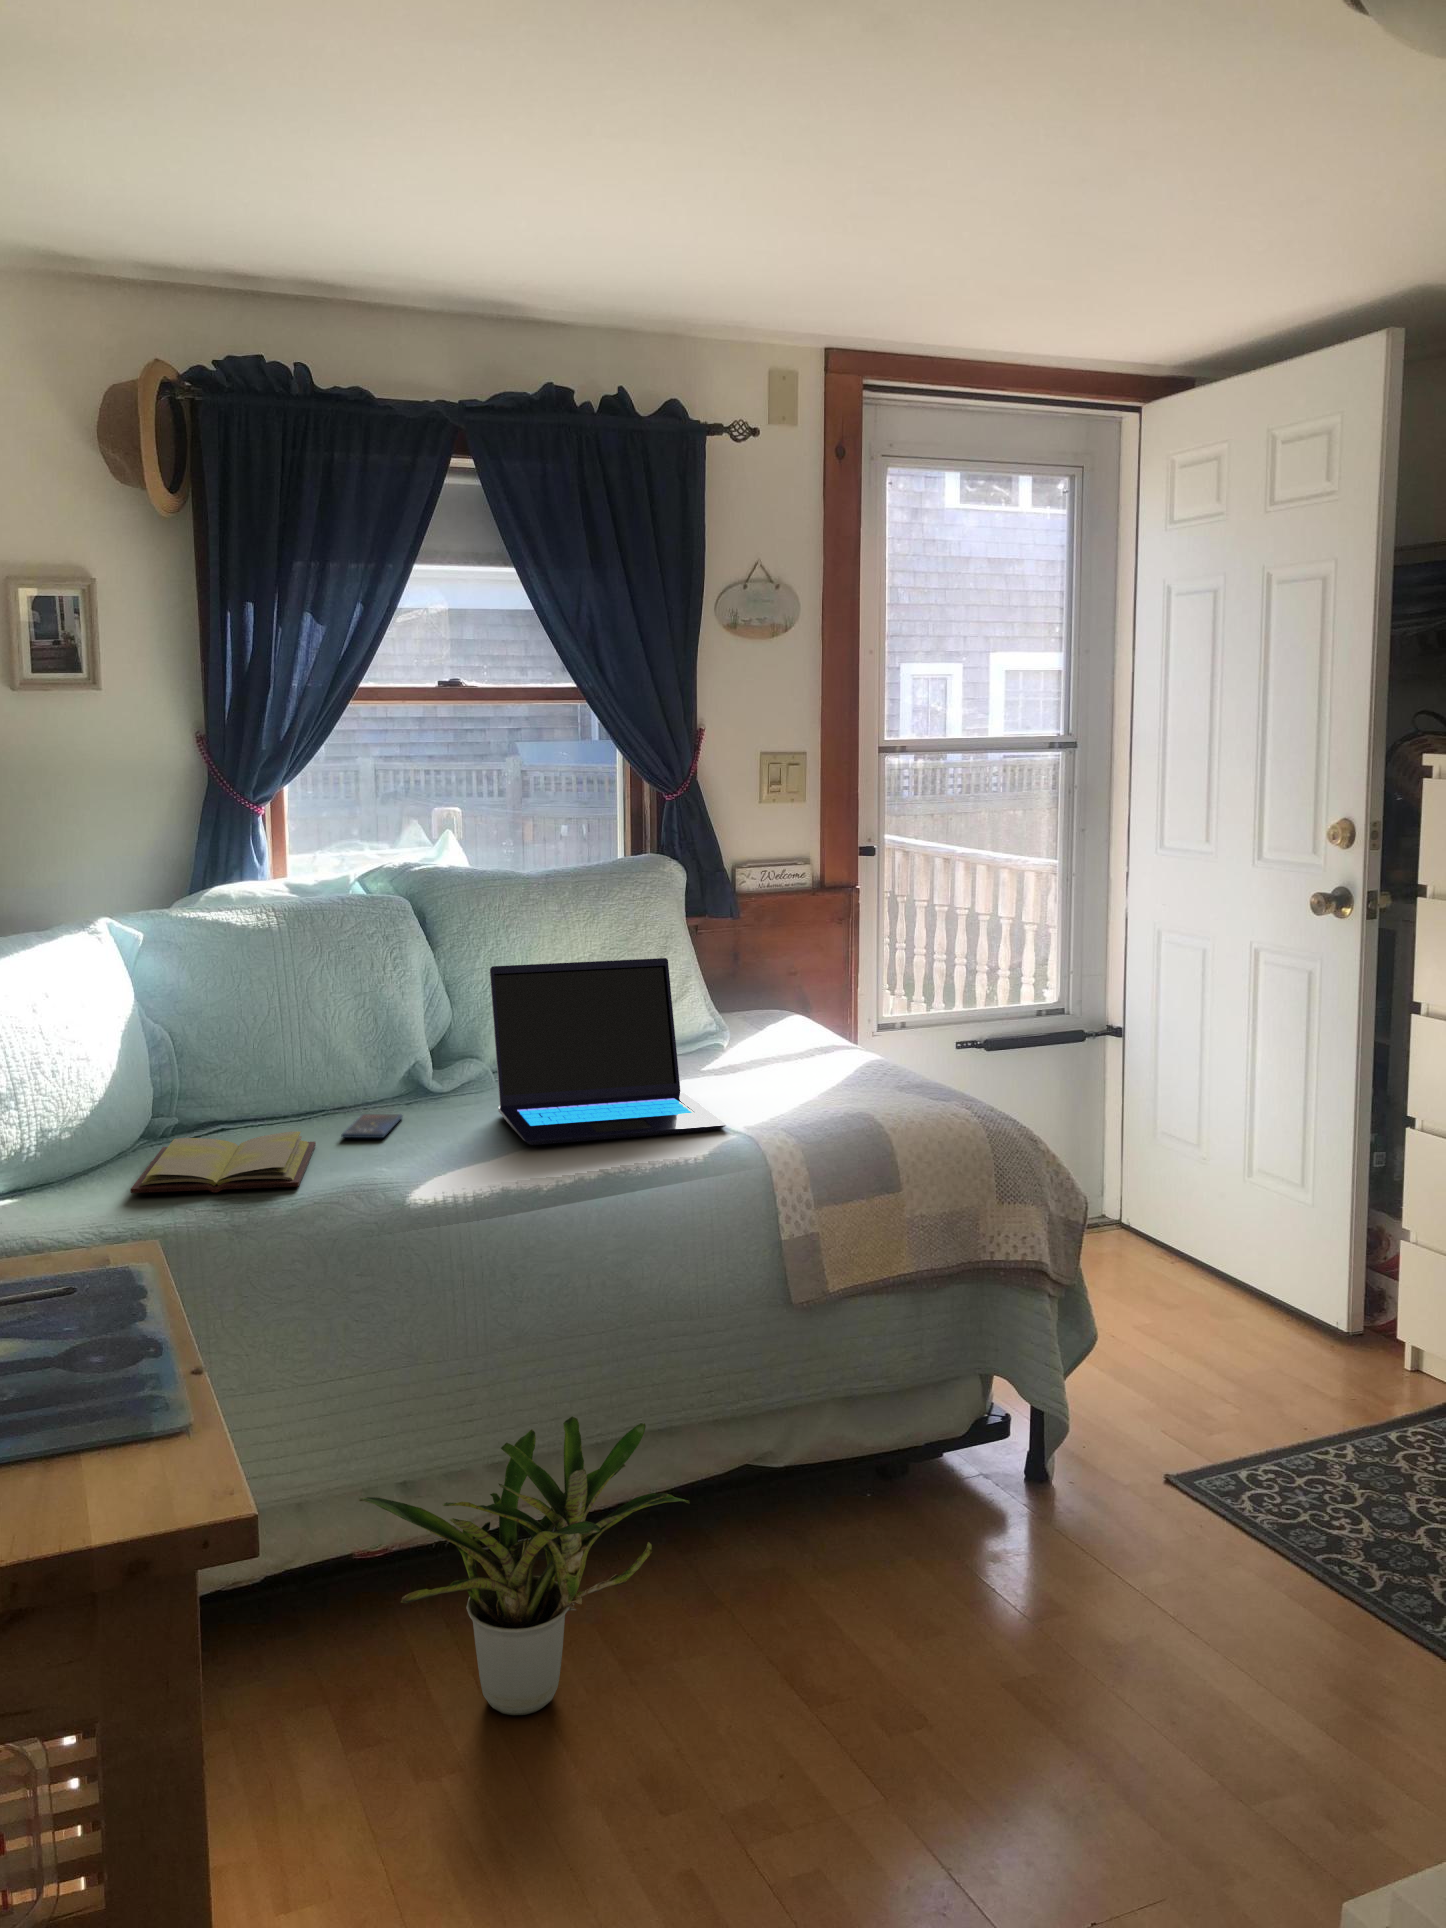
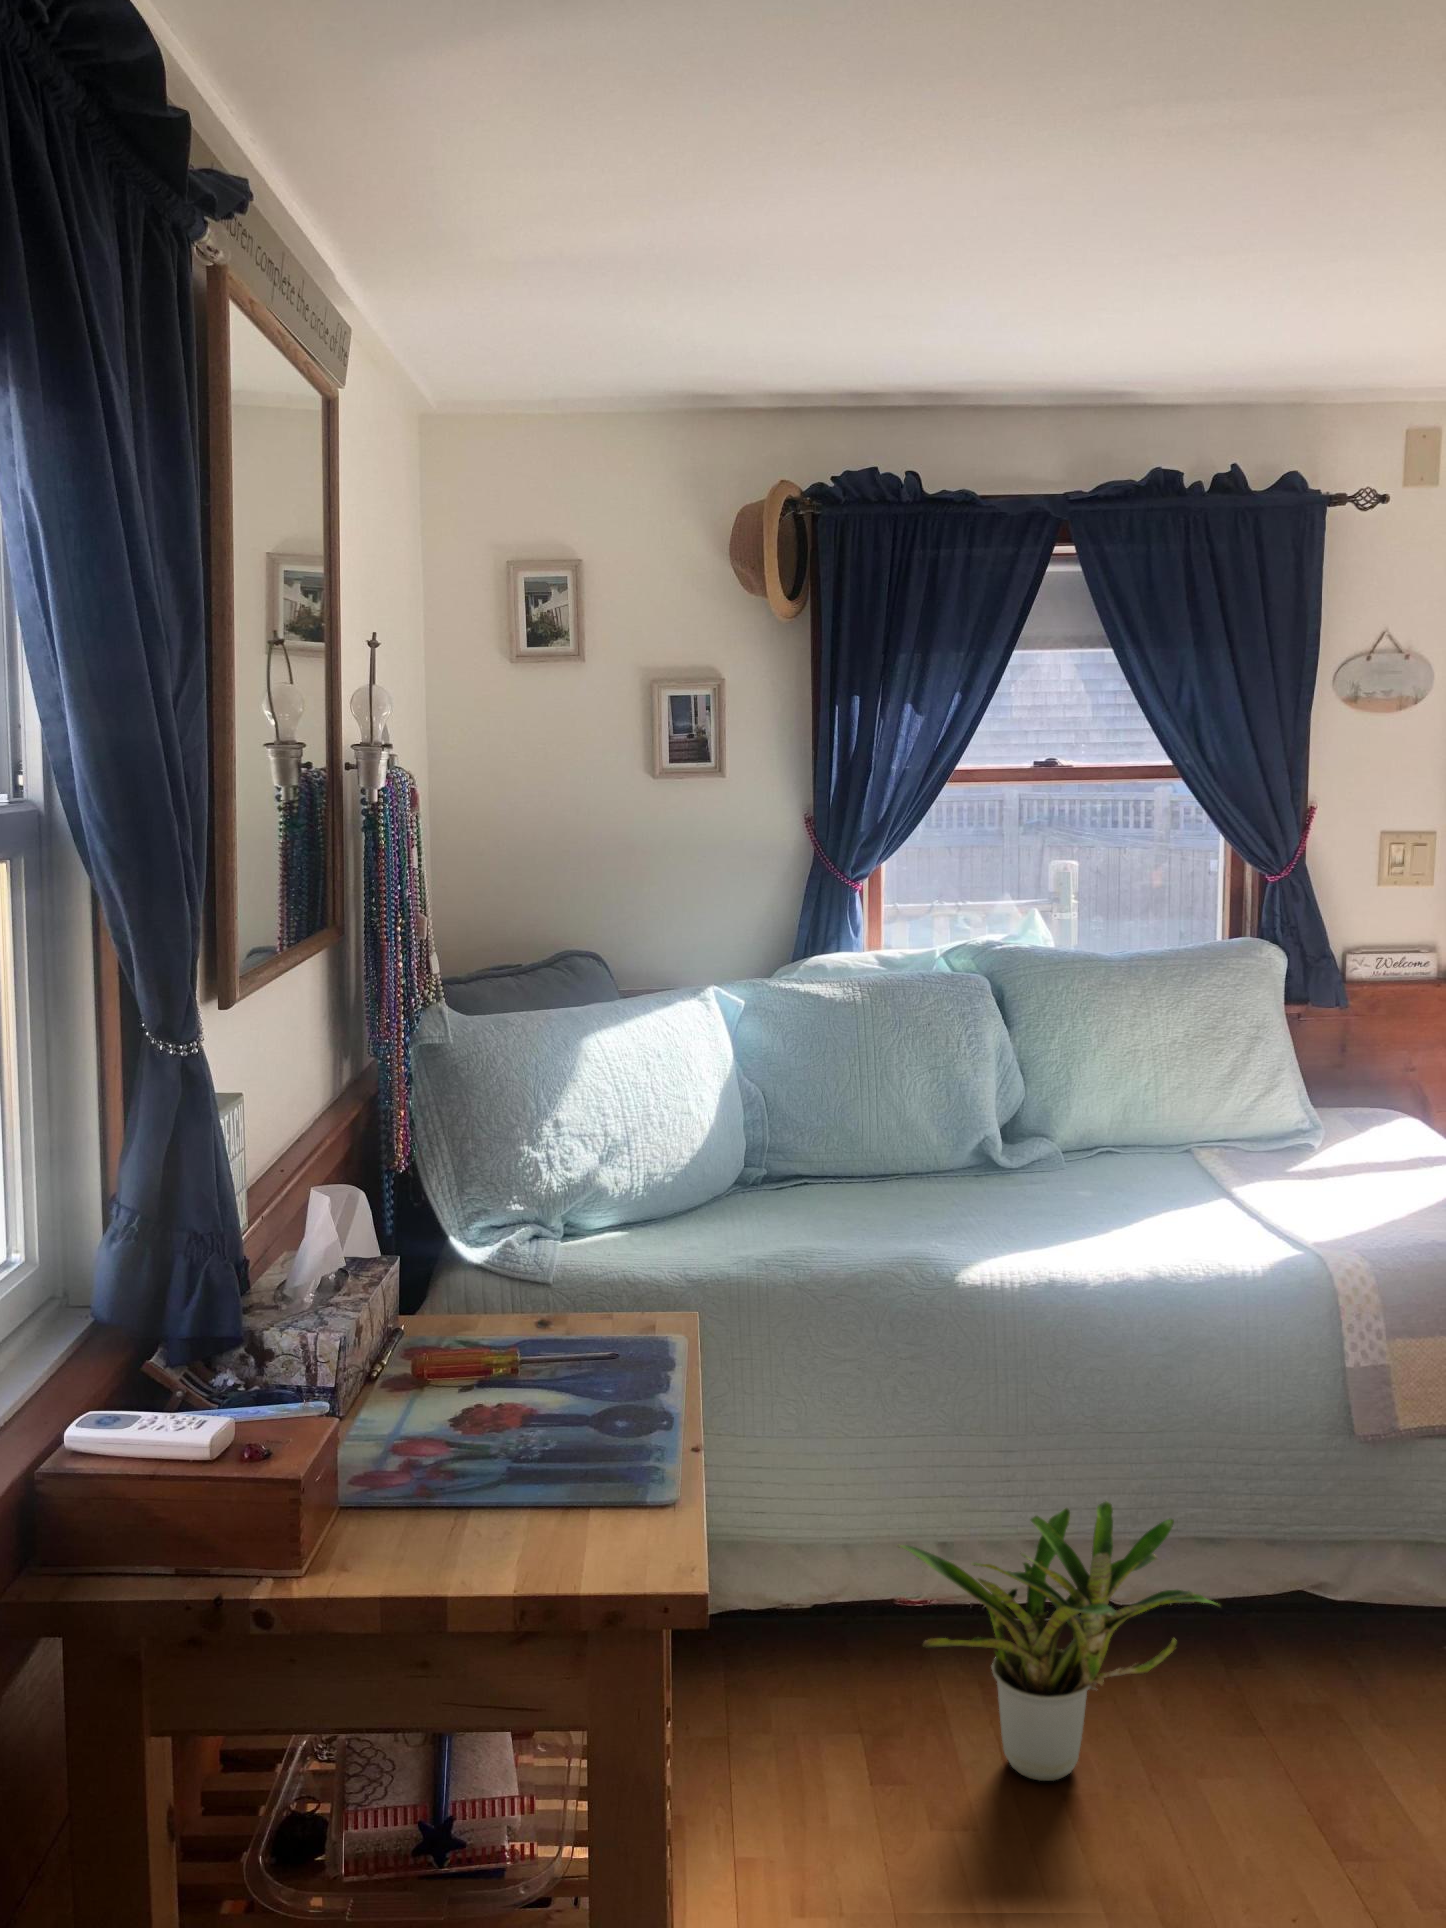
laptop: present [490,958,726,1145] -> none [1060,1050,1291,1234]
smartphone: present [341,1114,402,1138] -> none [908,1183,970,1209]
diary: present [131,1132,316,1193] -> none [716,1192,884,1248]

